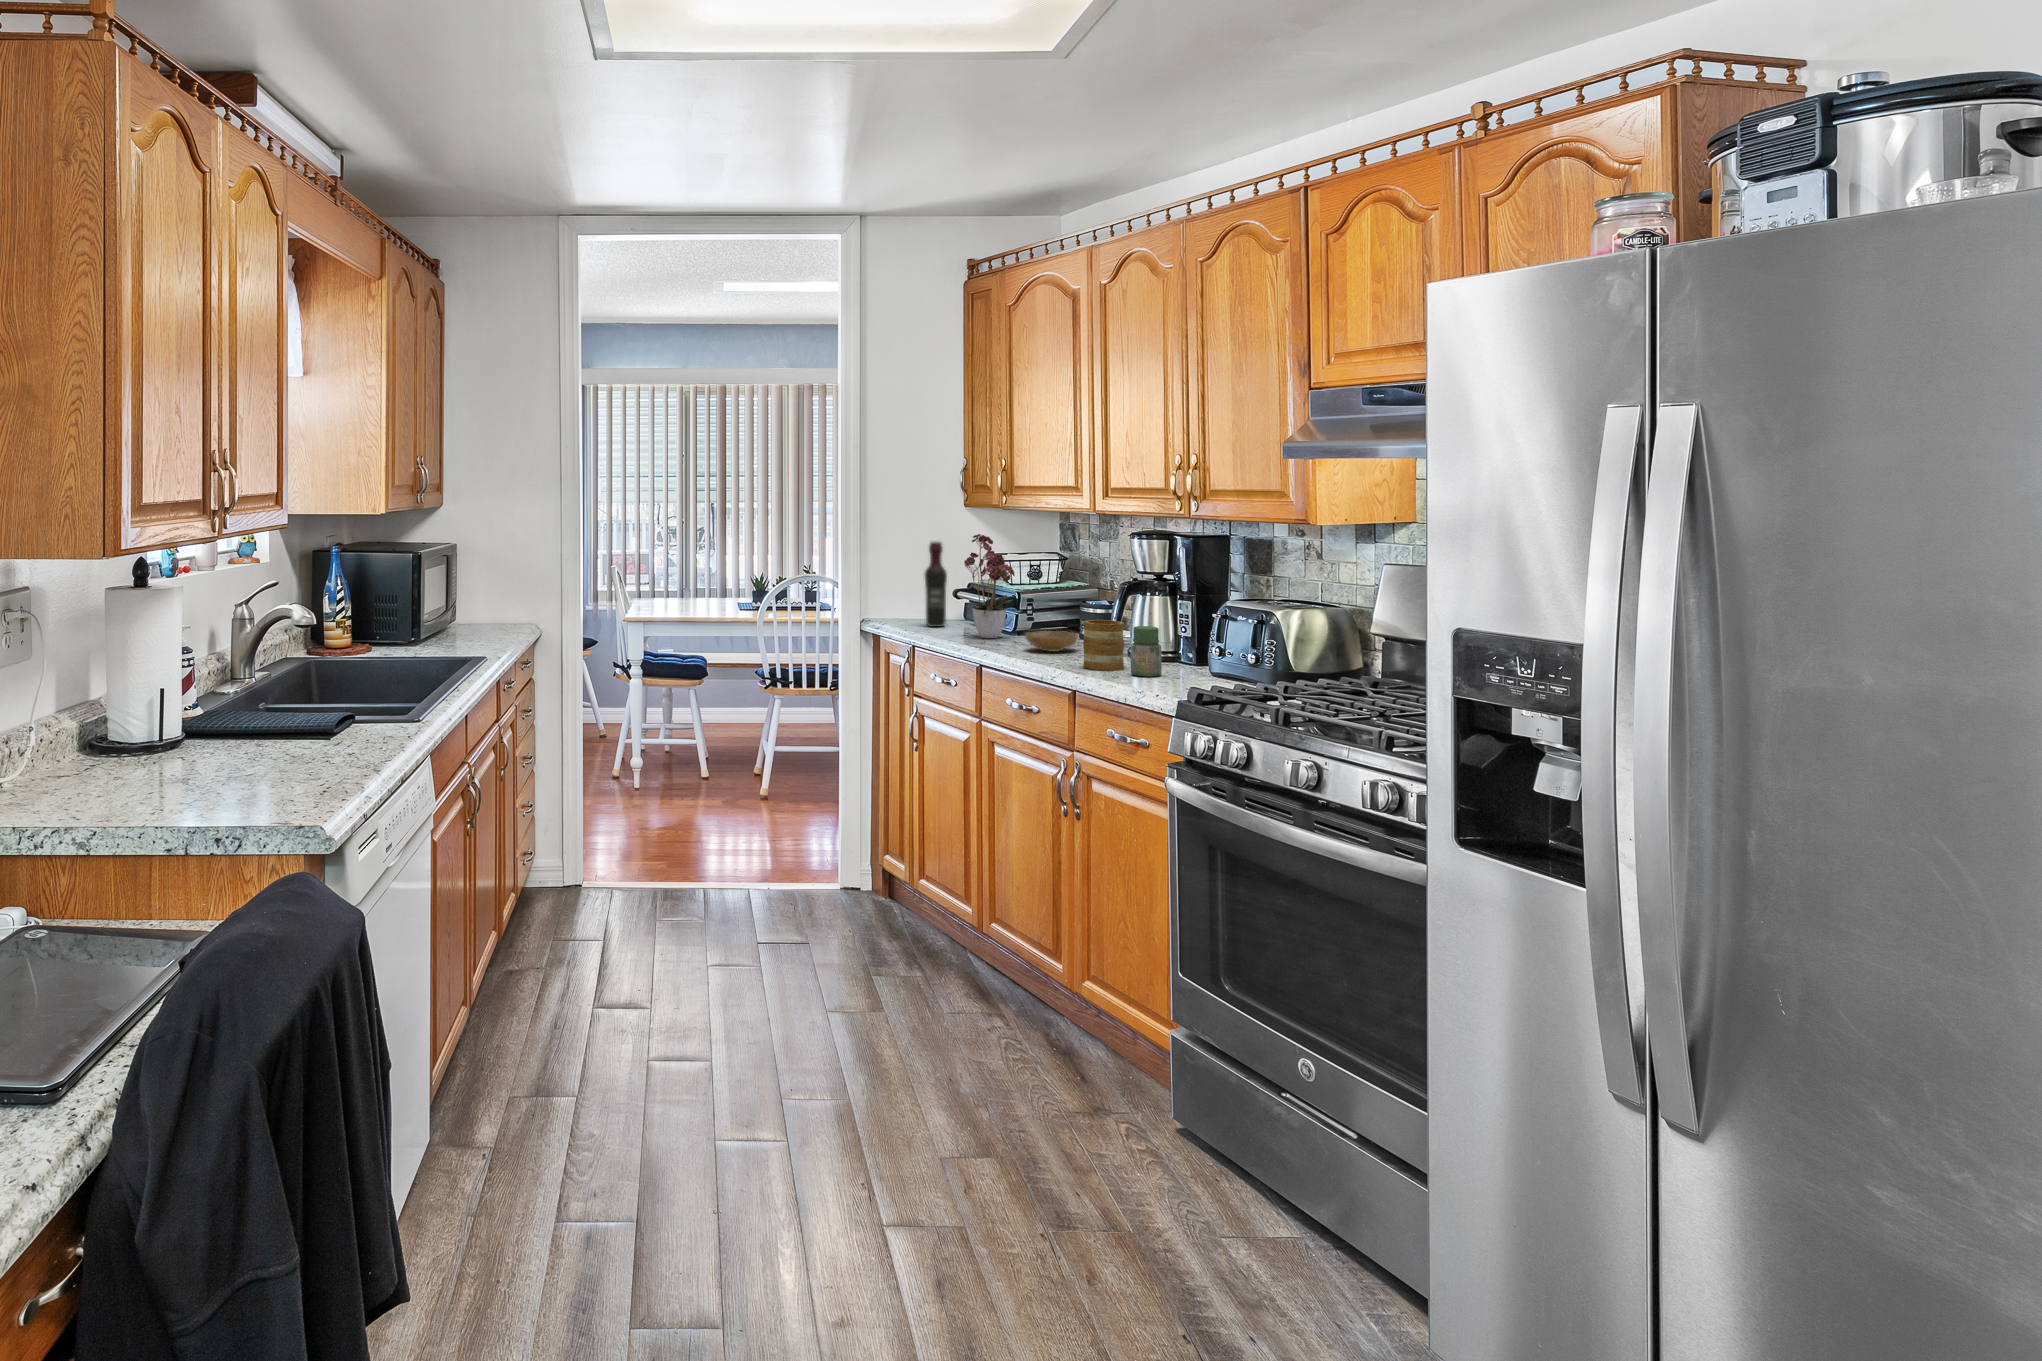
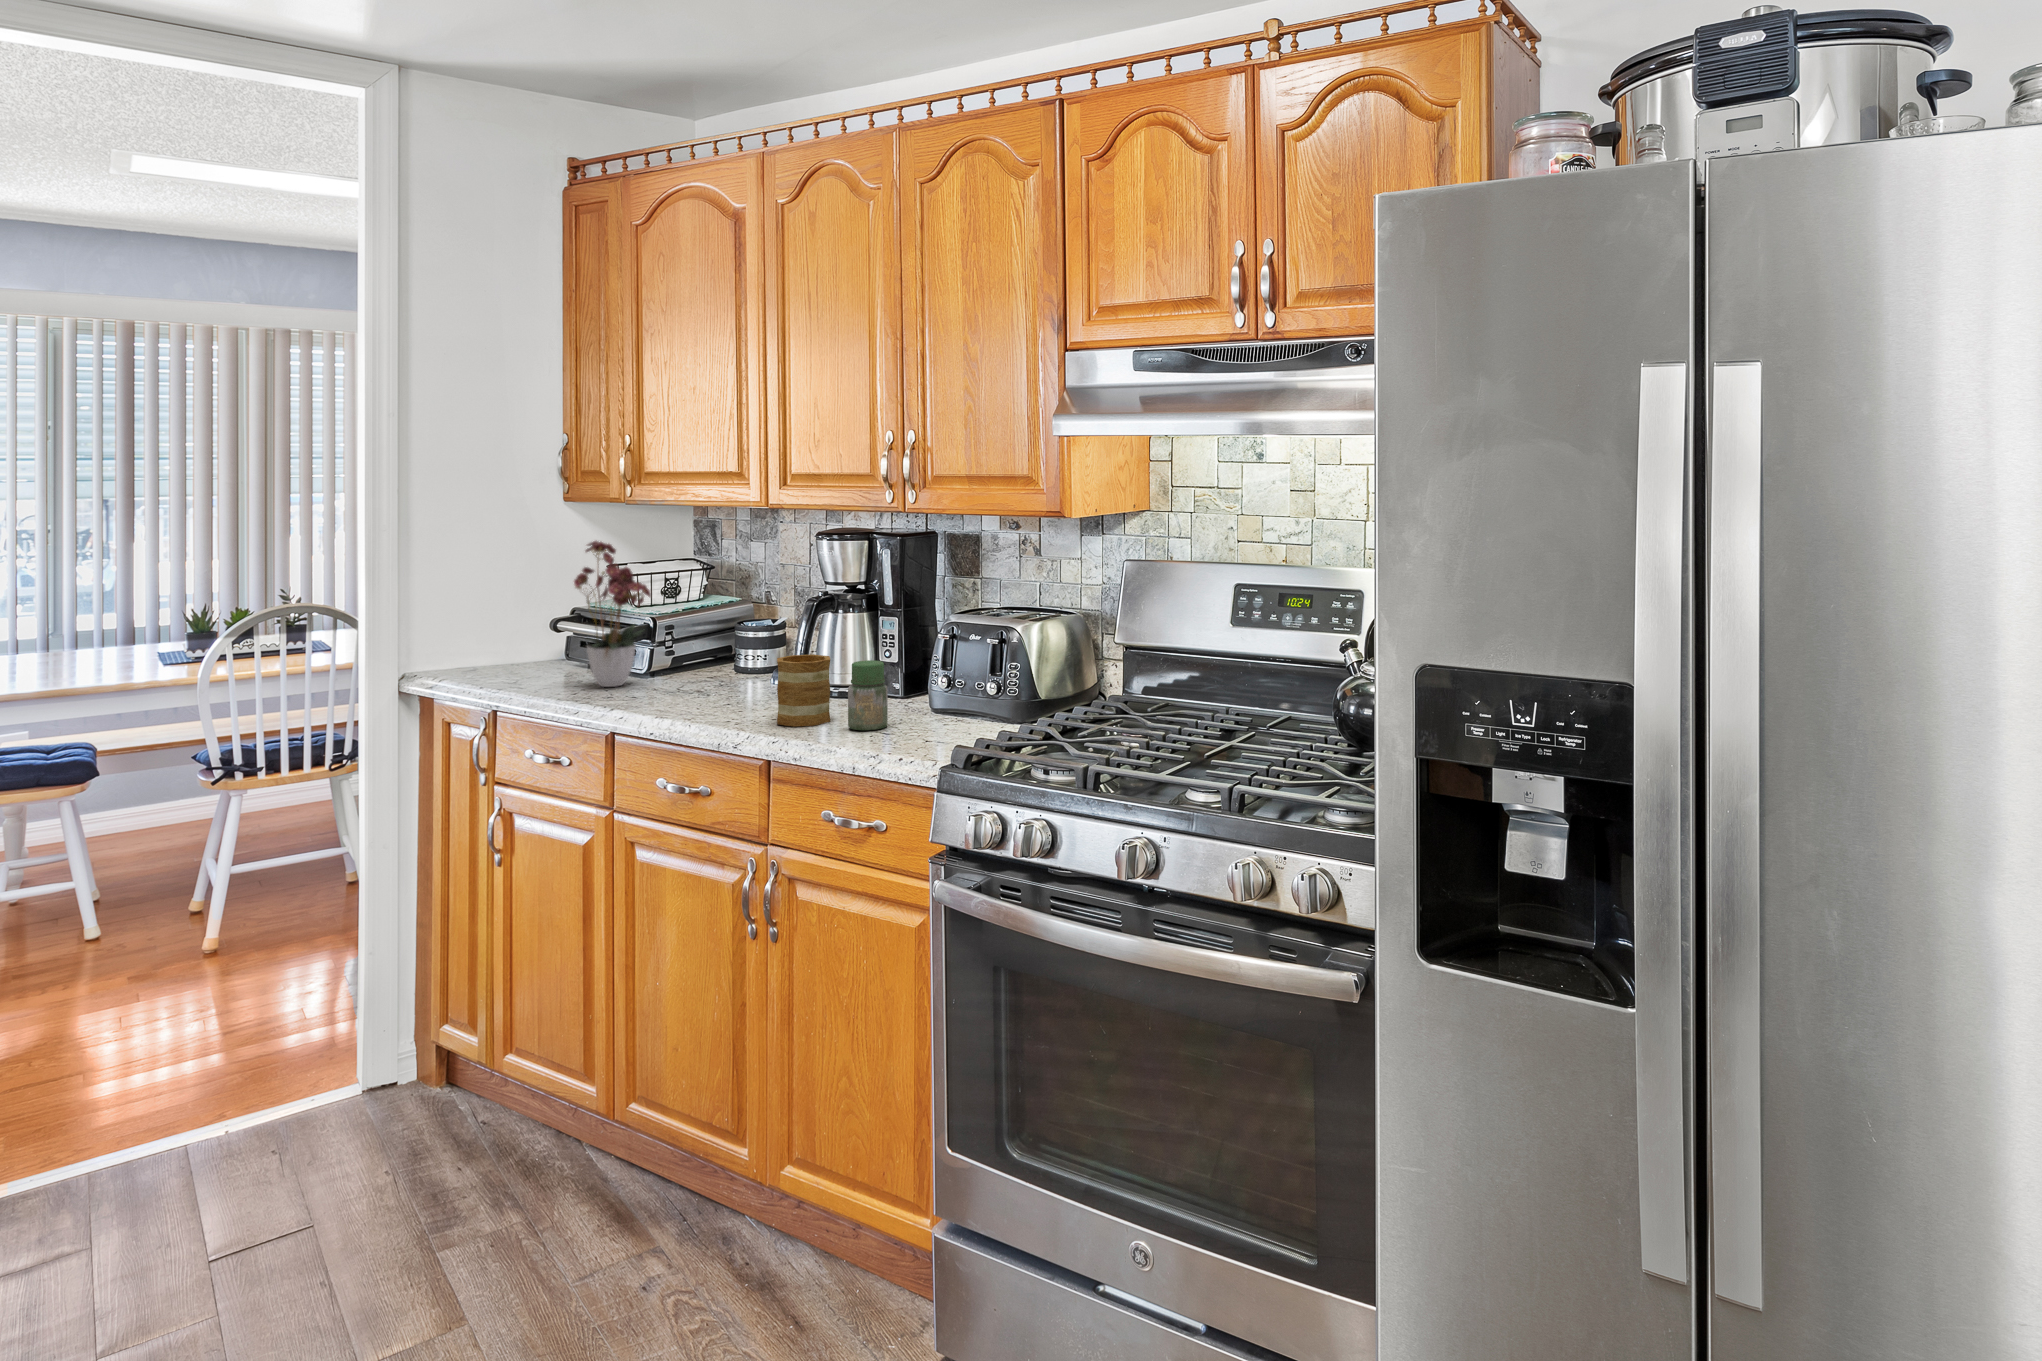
wine bottle: present [924,542,947,627] -> none [504,552,538,675]
ceramic bowl: present [1025,631,1077,652] -> none [676,671,749,701]

